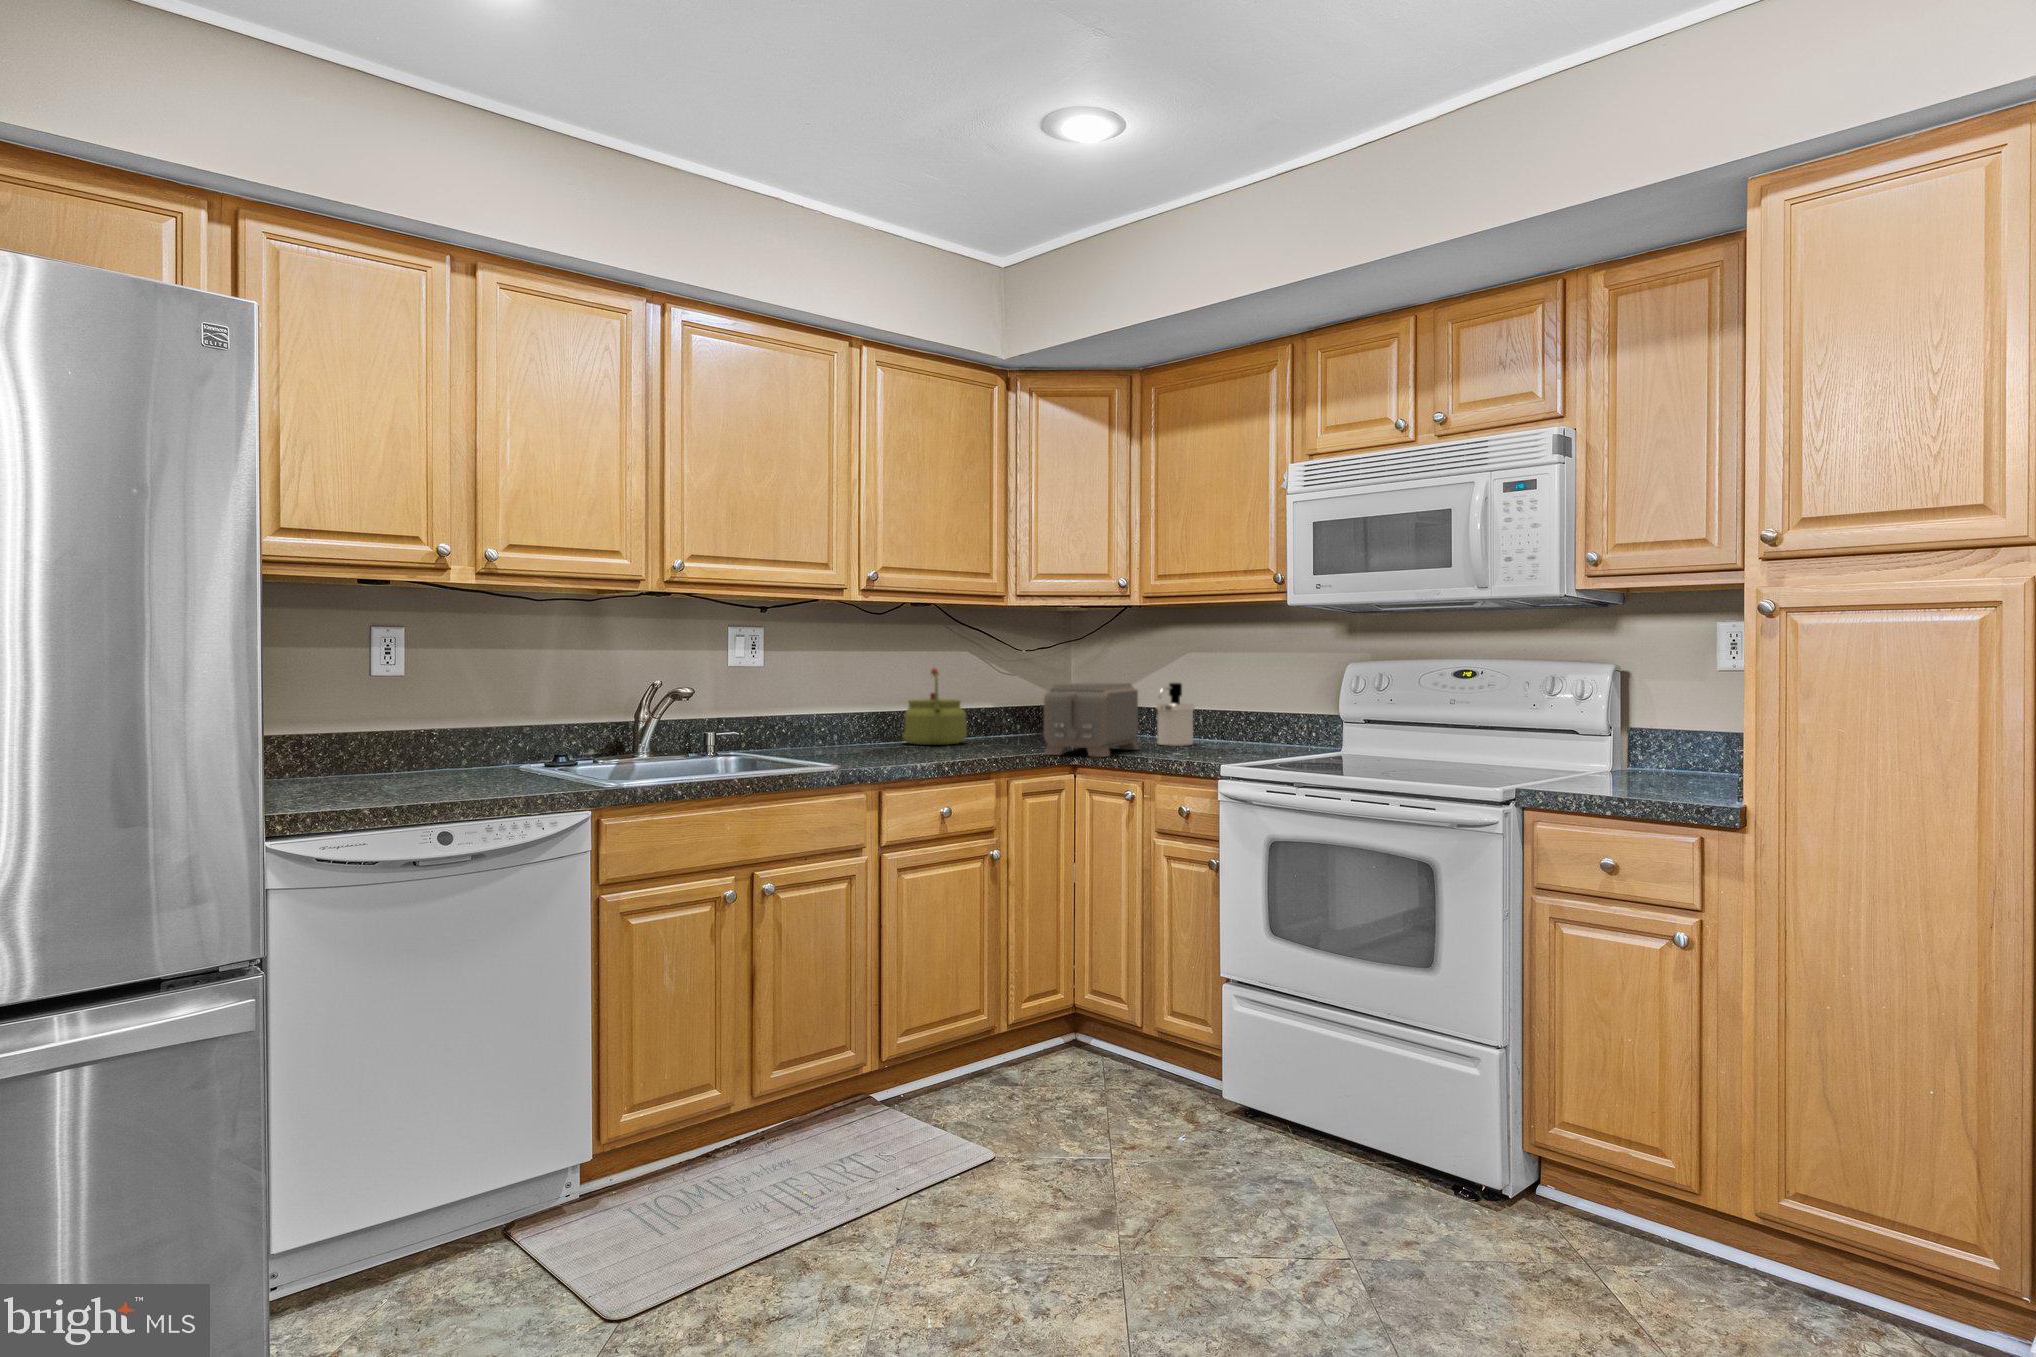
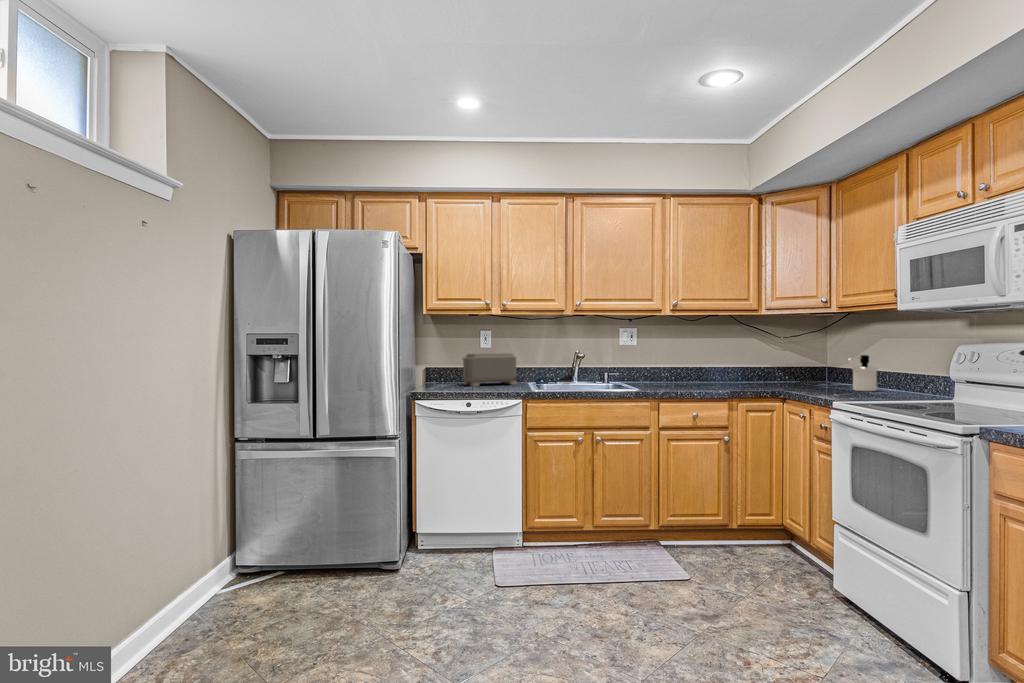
kettle: present [902,668,967,745] -> none [714,346,749,384]
toaster: present [1044,683,1139,757] -> present [463,353,517,386]

